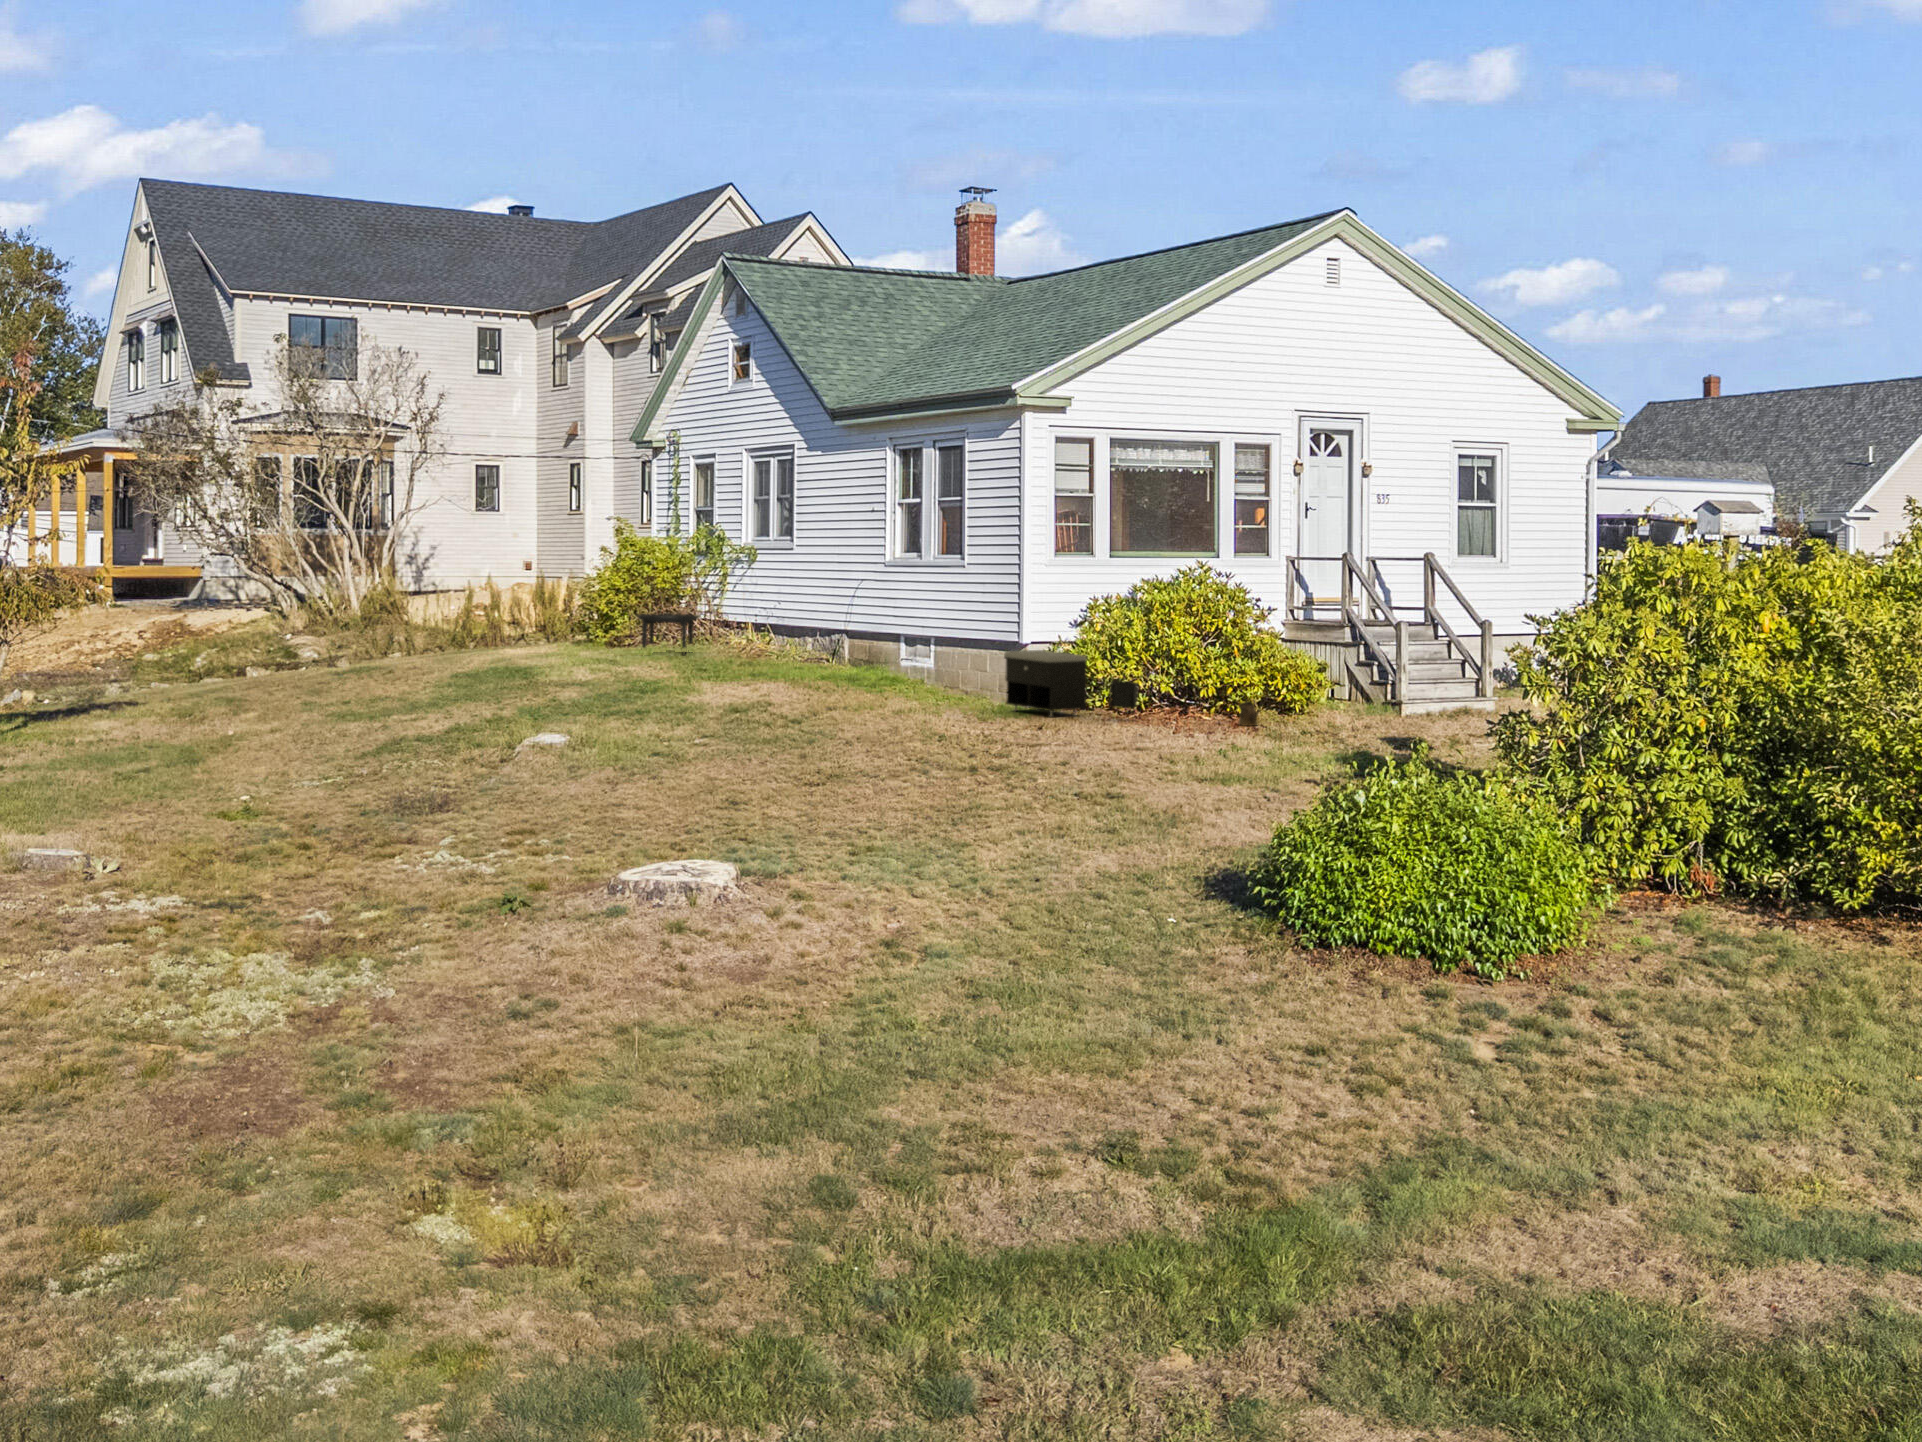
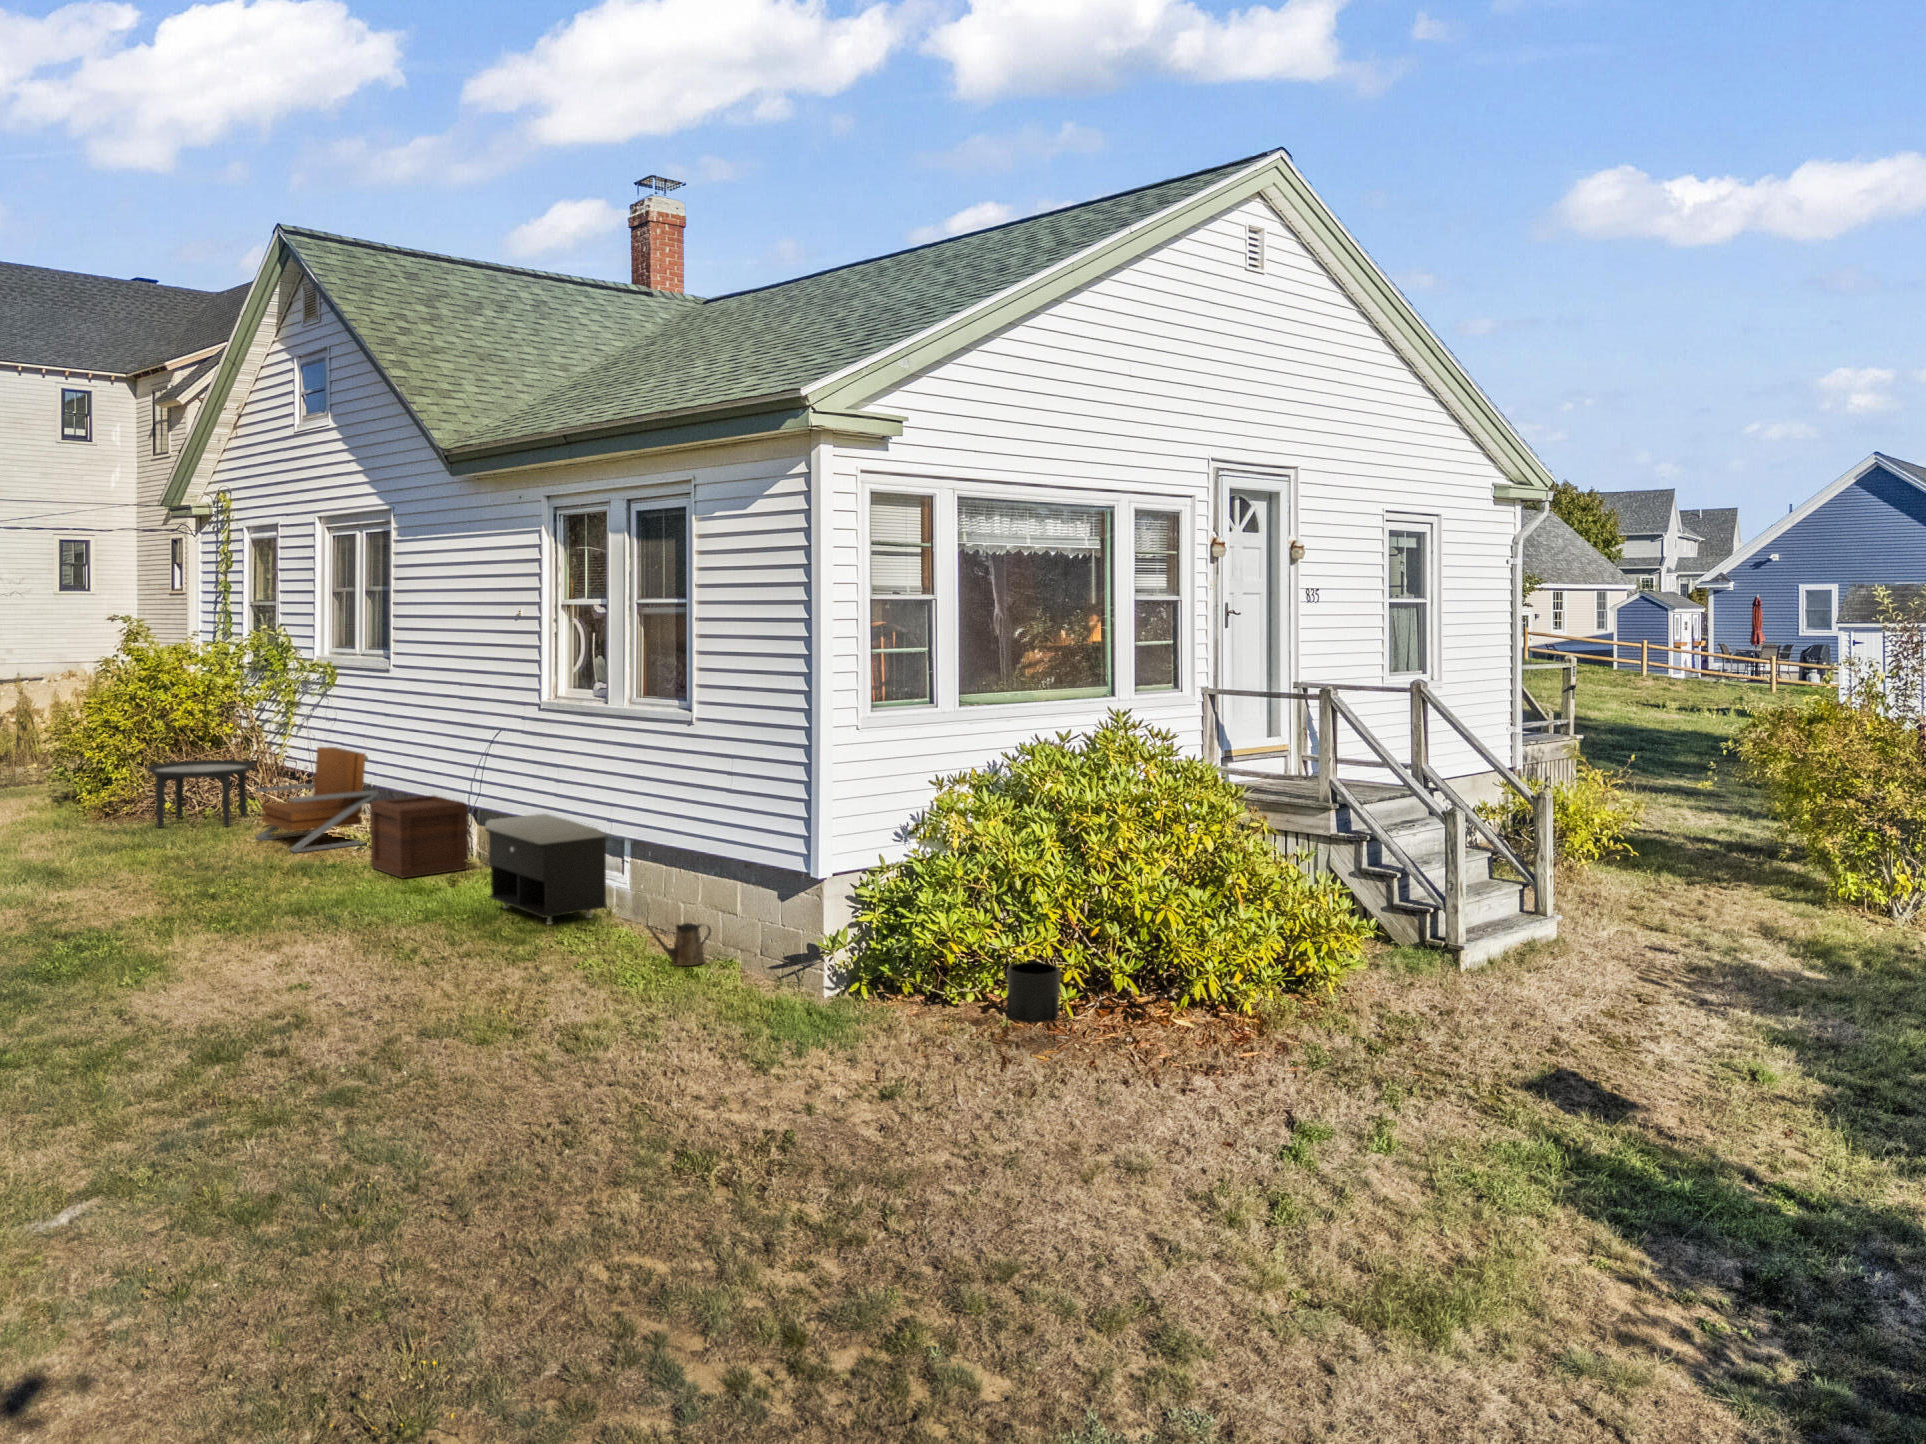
lounge chair: none [706,601,783,665] -> present [255,747,378,852]
wooden crate: none [782,627,841,674] -> present [370,795,468,878]
storage bench: present [1004,650,1087,717] -> present [485,814,606,925]
watering can: present [1238,701,1261,726] -> present [645,923,711,966]

